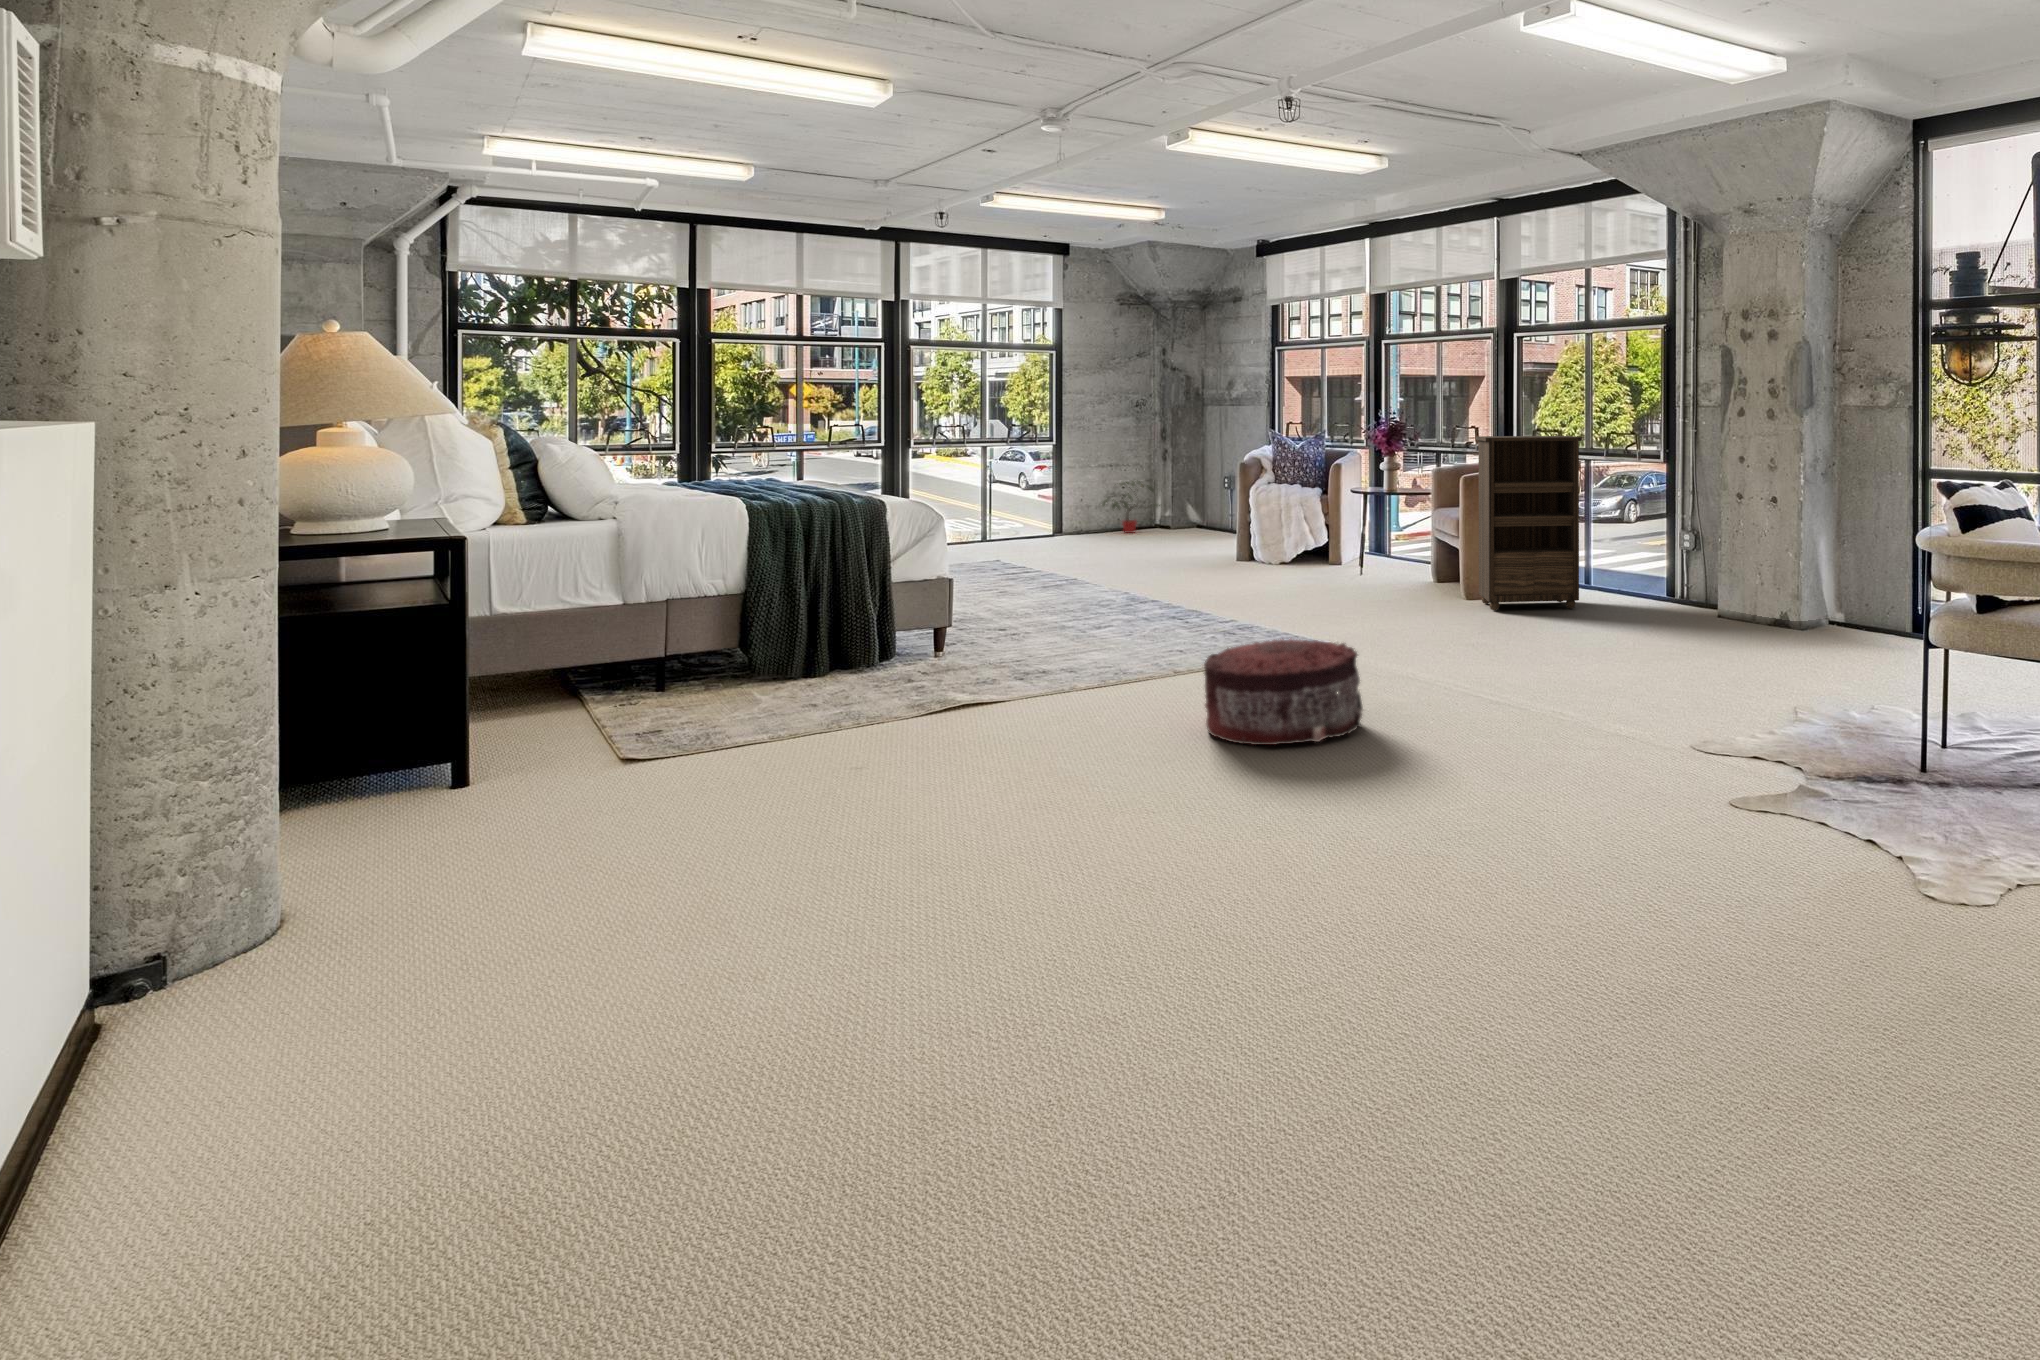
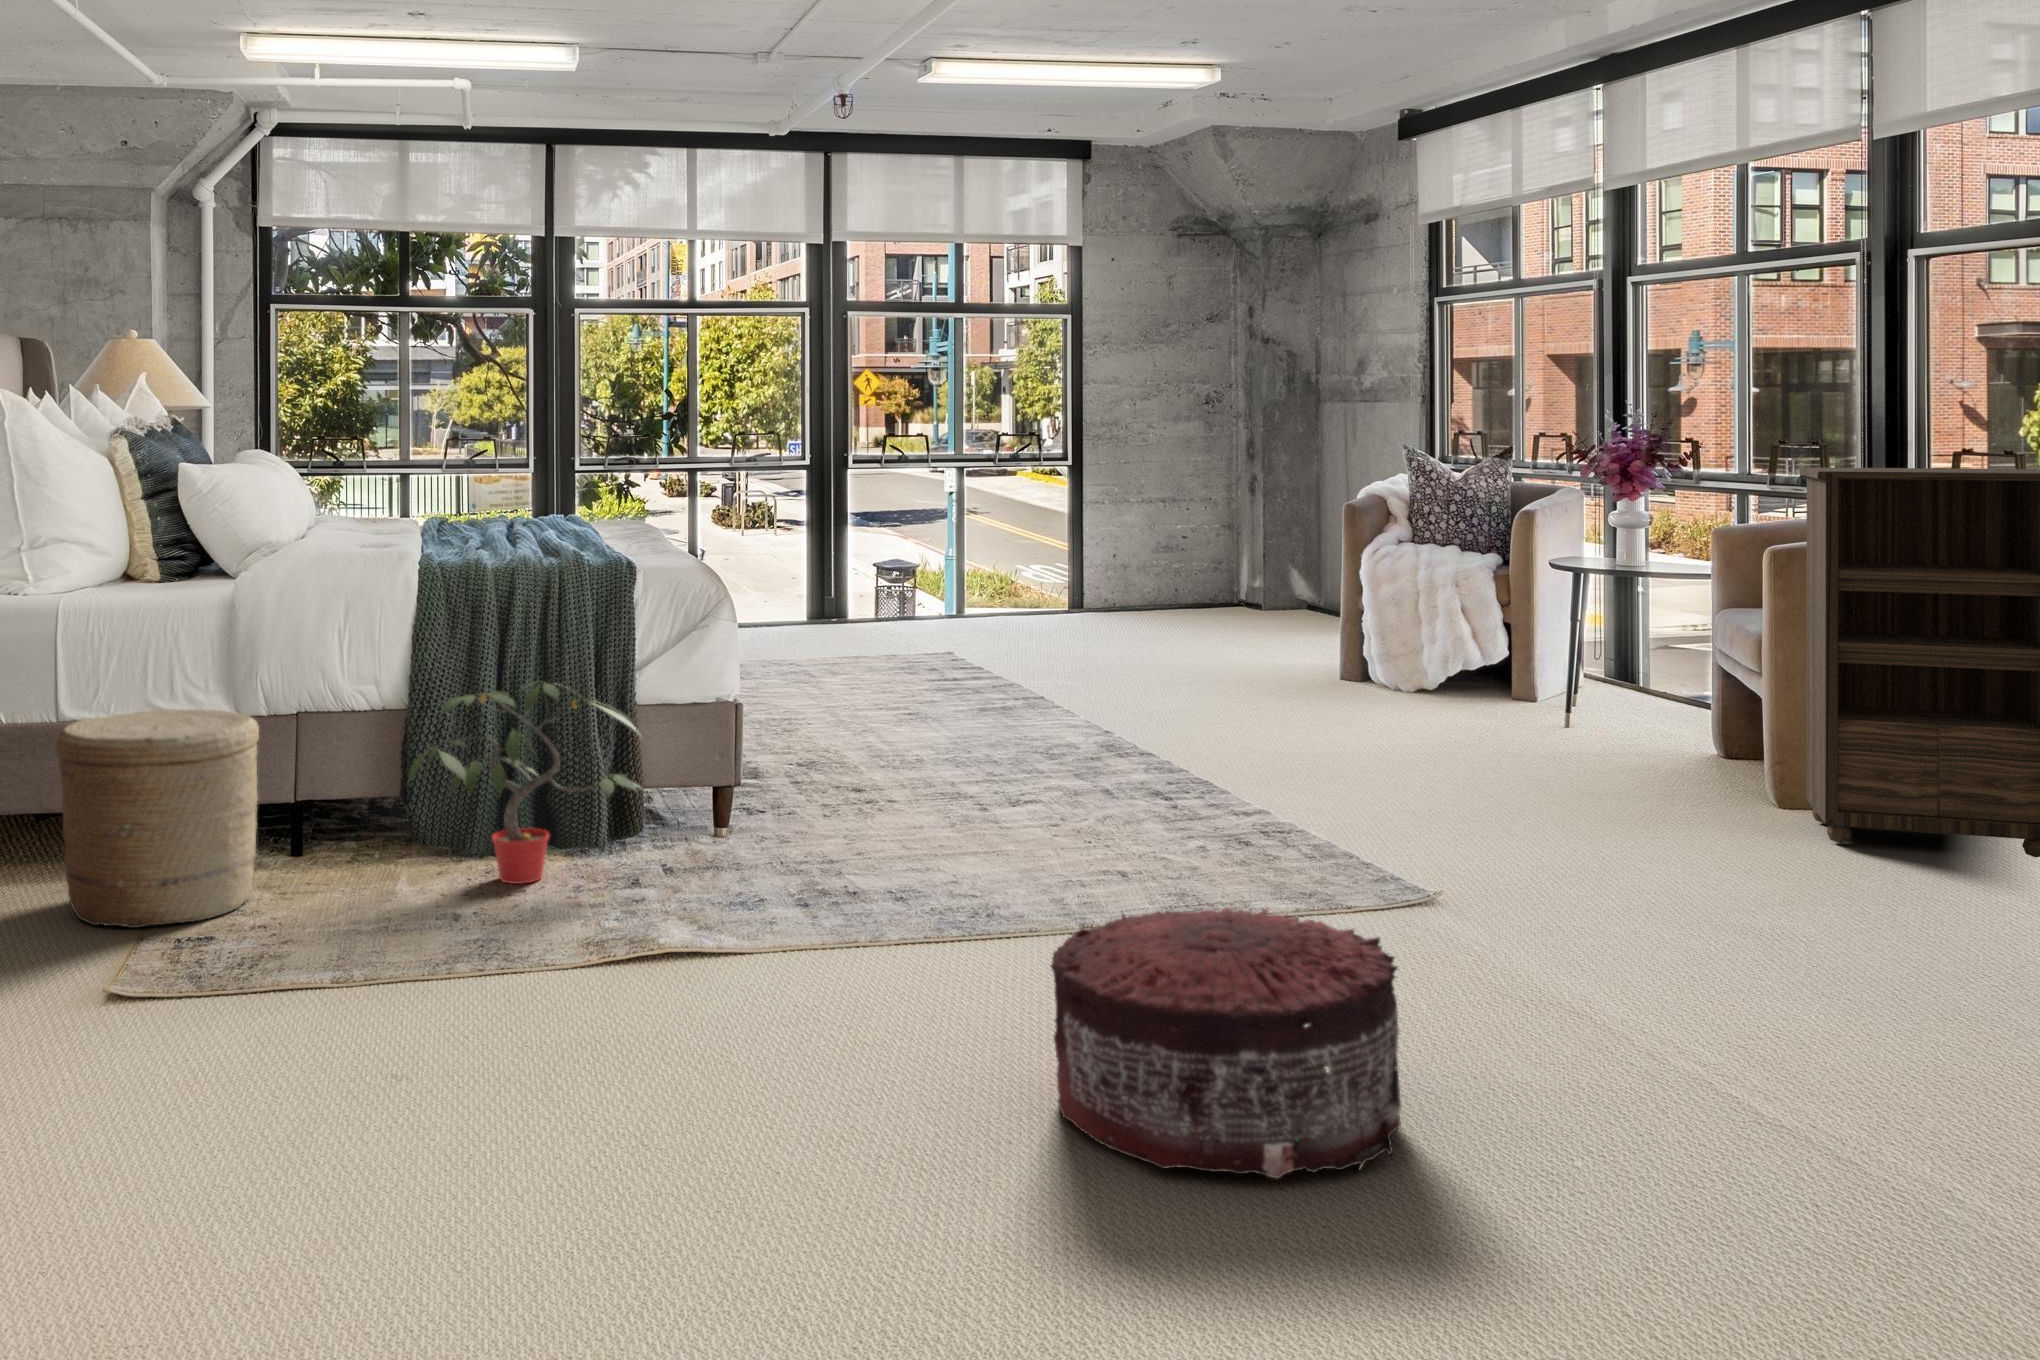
potted plant: present [1103,481,1160,533] -> present [408,682,639,884]
woven basket: none [518,599,662,737] -> present [56,709,259,928]

